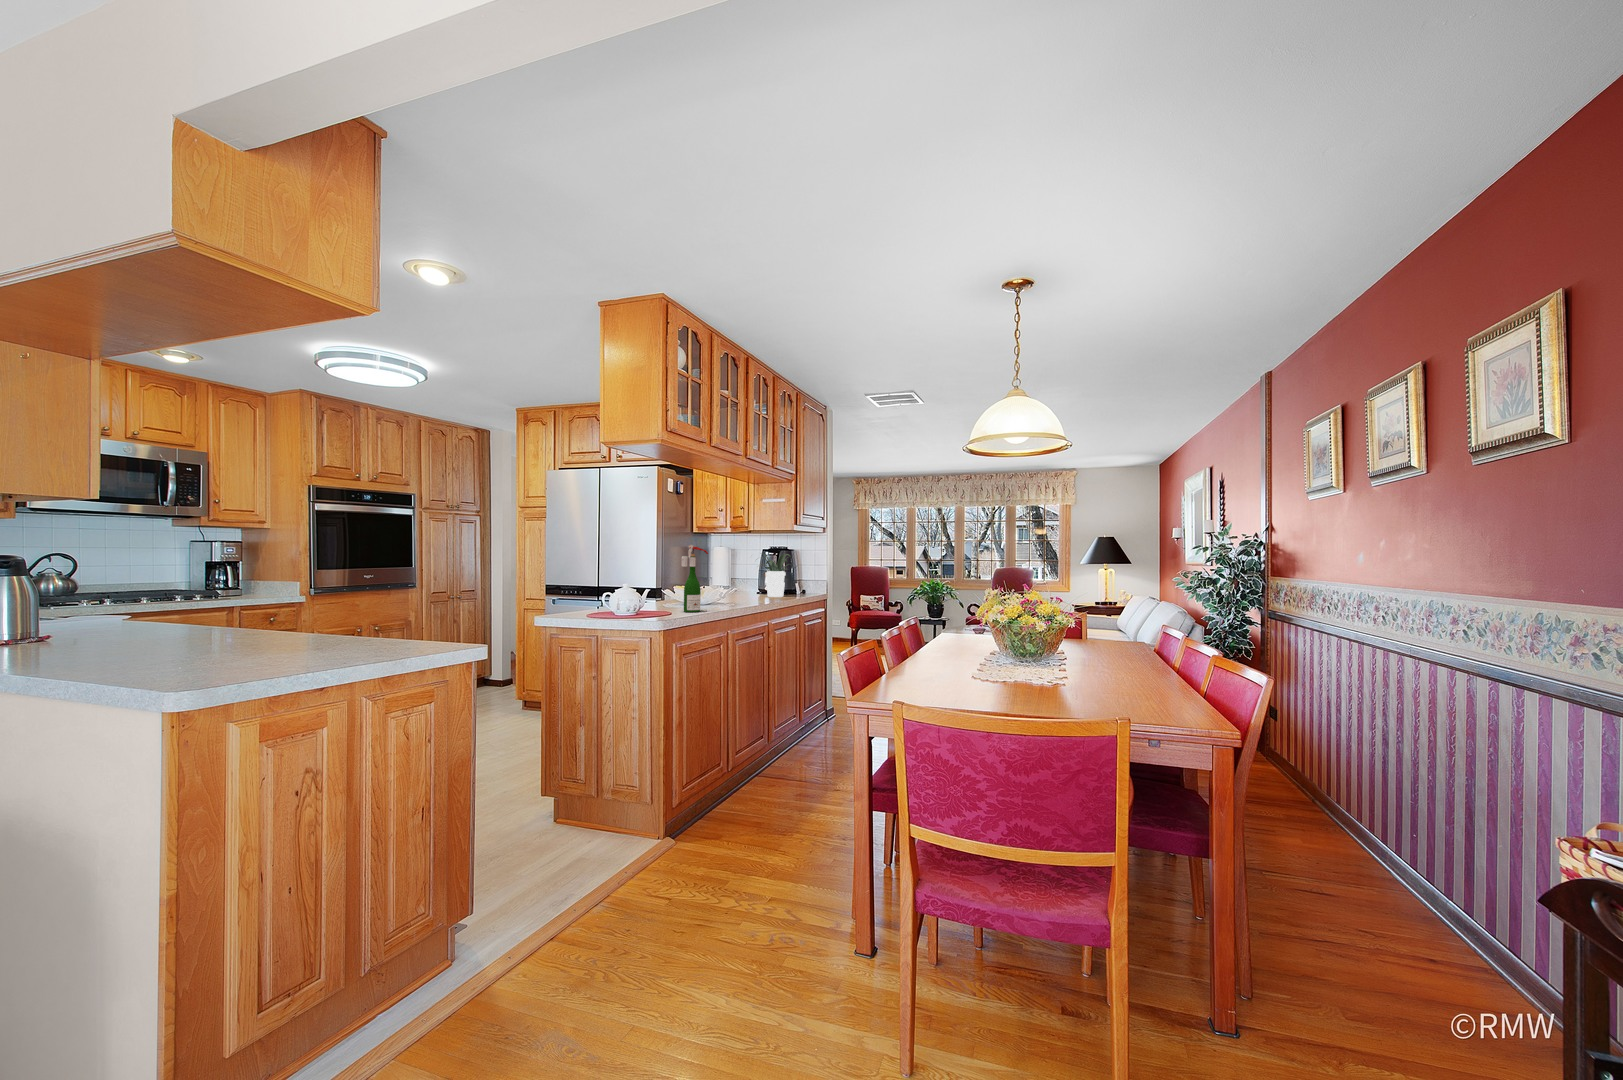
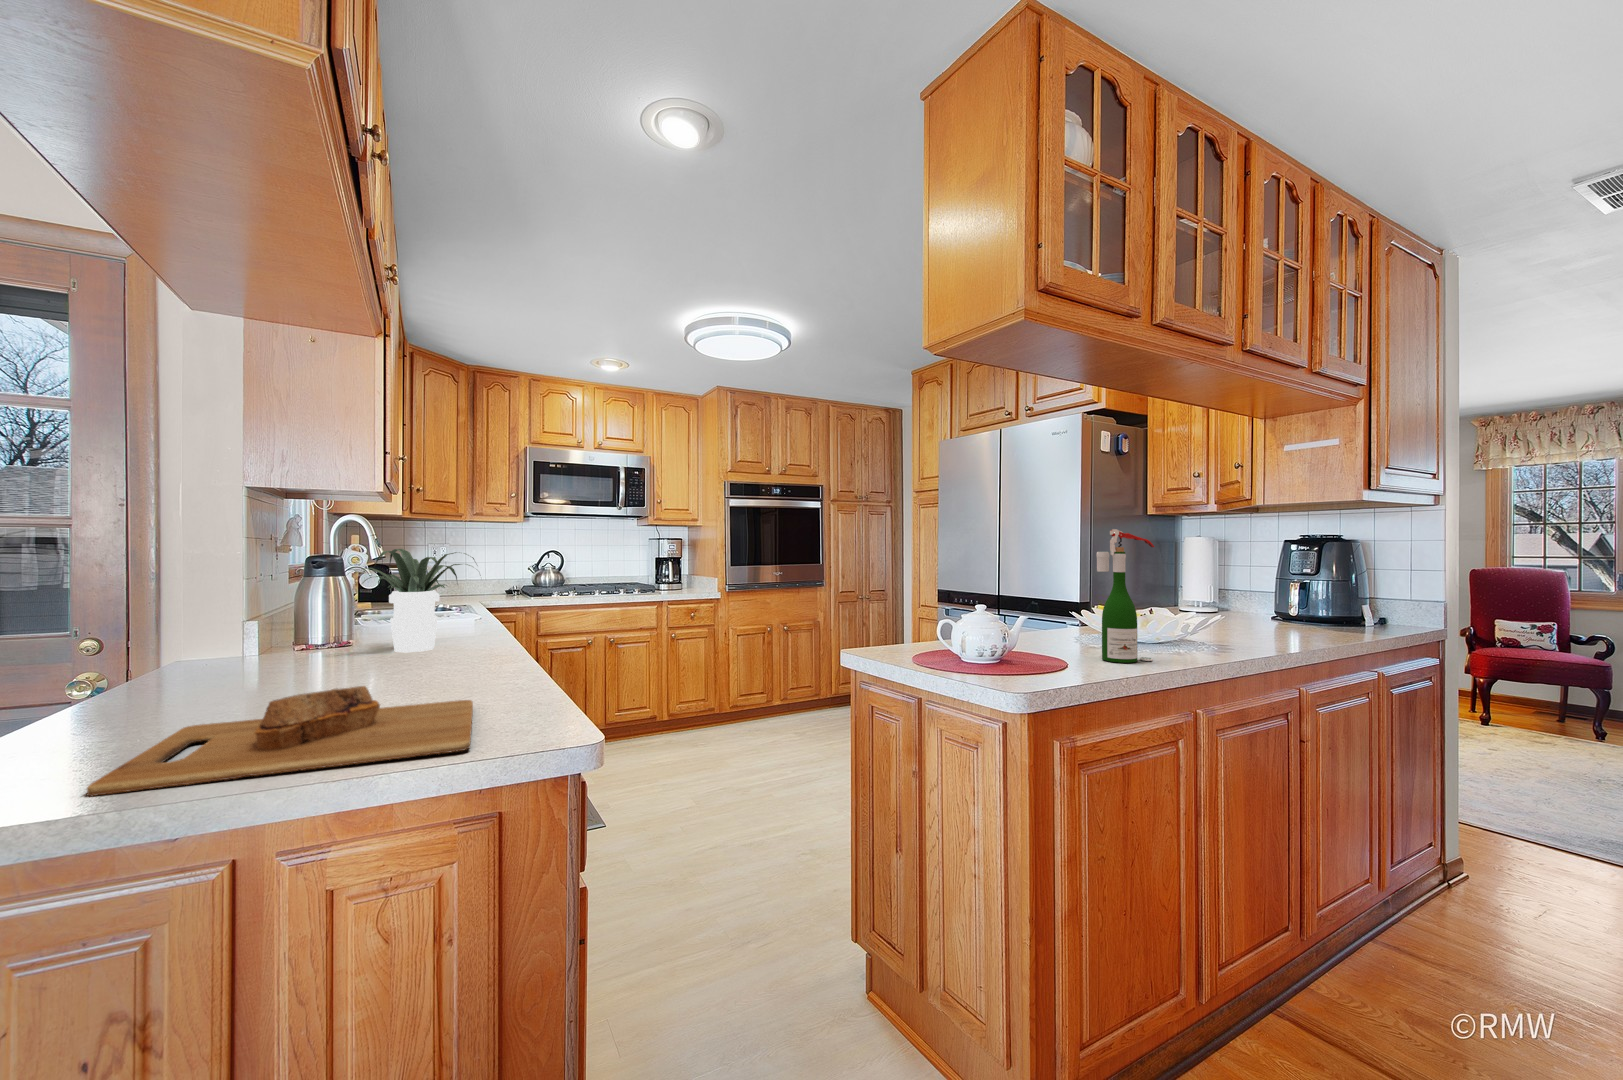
potted plant: present [764,554,791,597] -> present [348,549,474,652]
cutting board: none [209,631,431,676] -> present [87,686,473,796]

